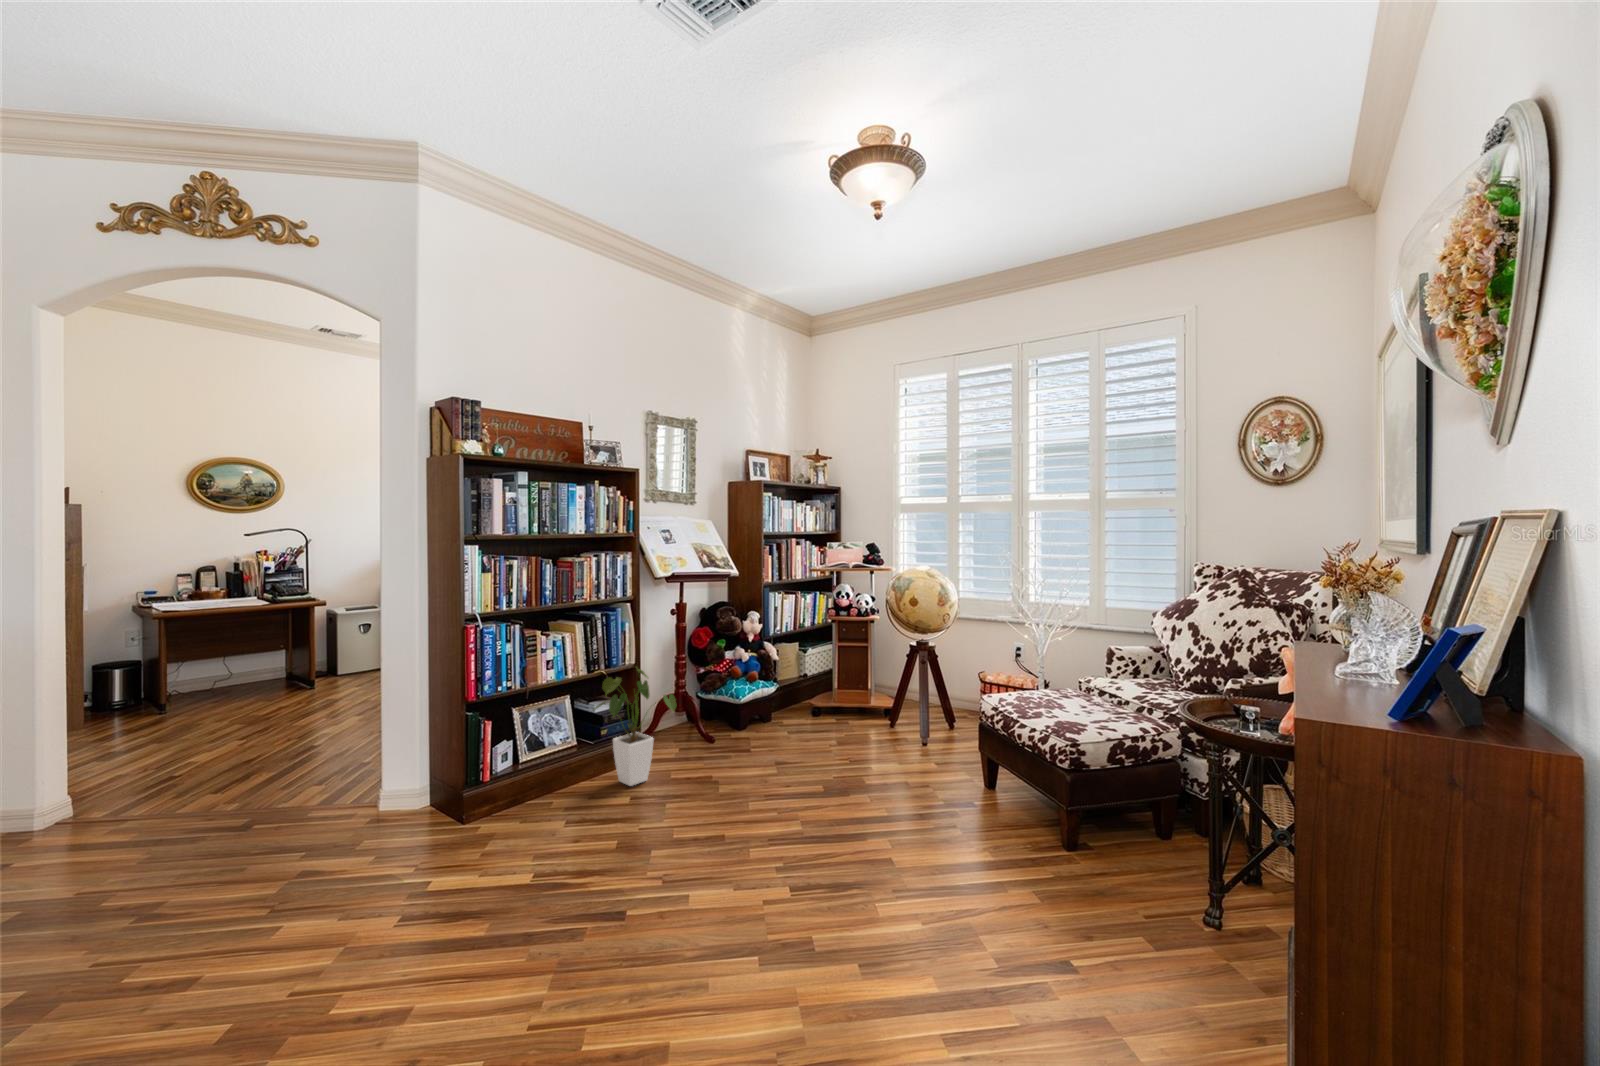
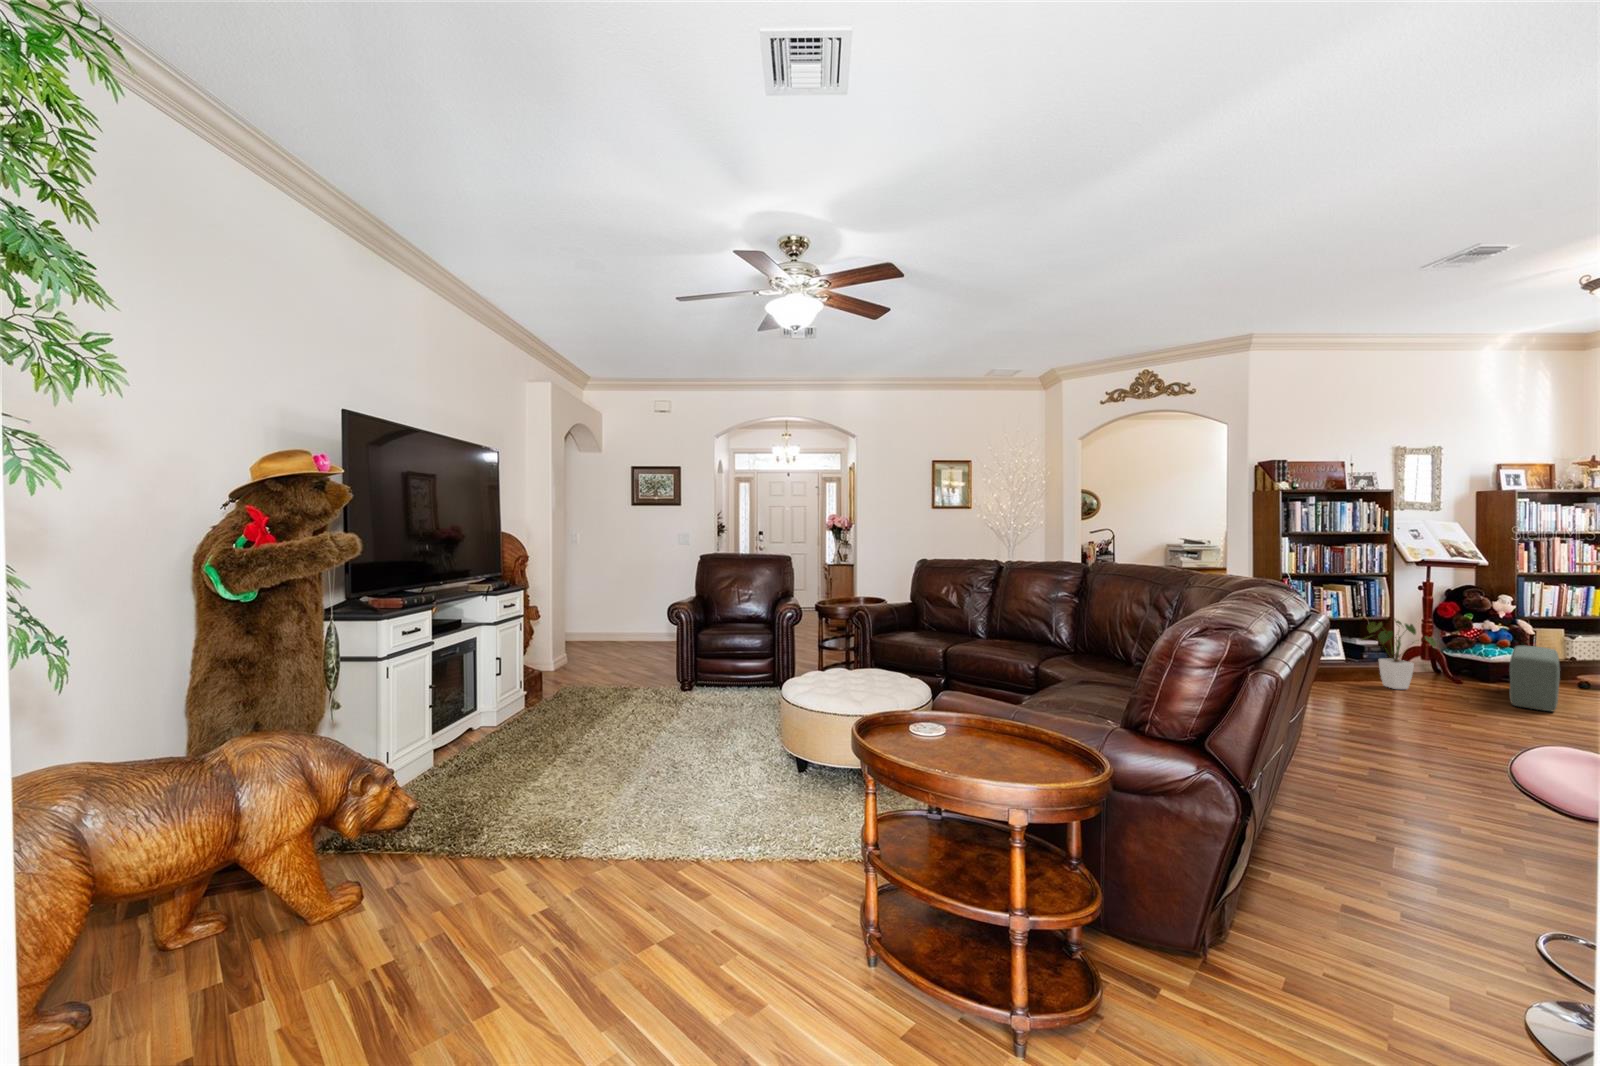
pouf: none [751,680,794,782] -> present [1509,645,1560,711]

